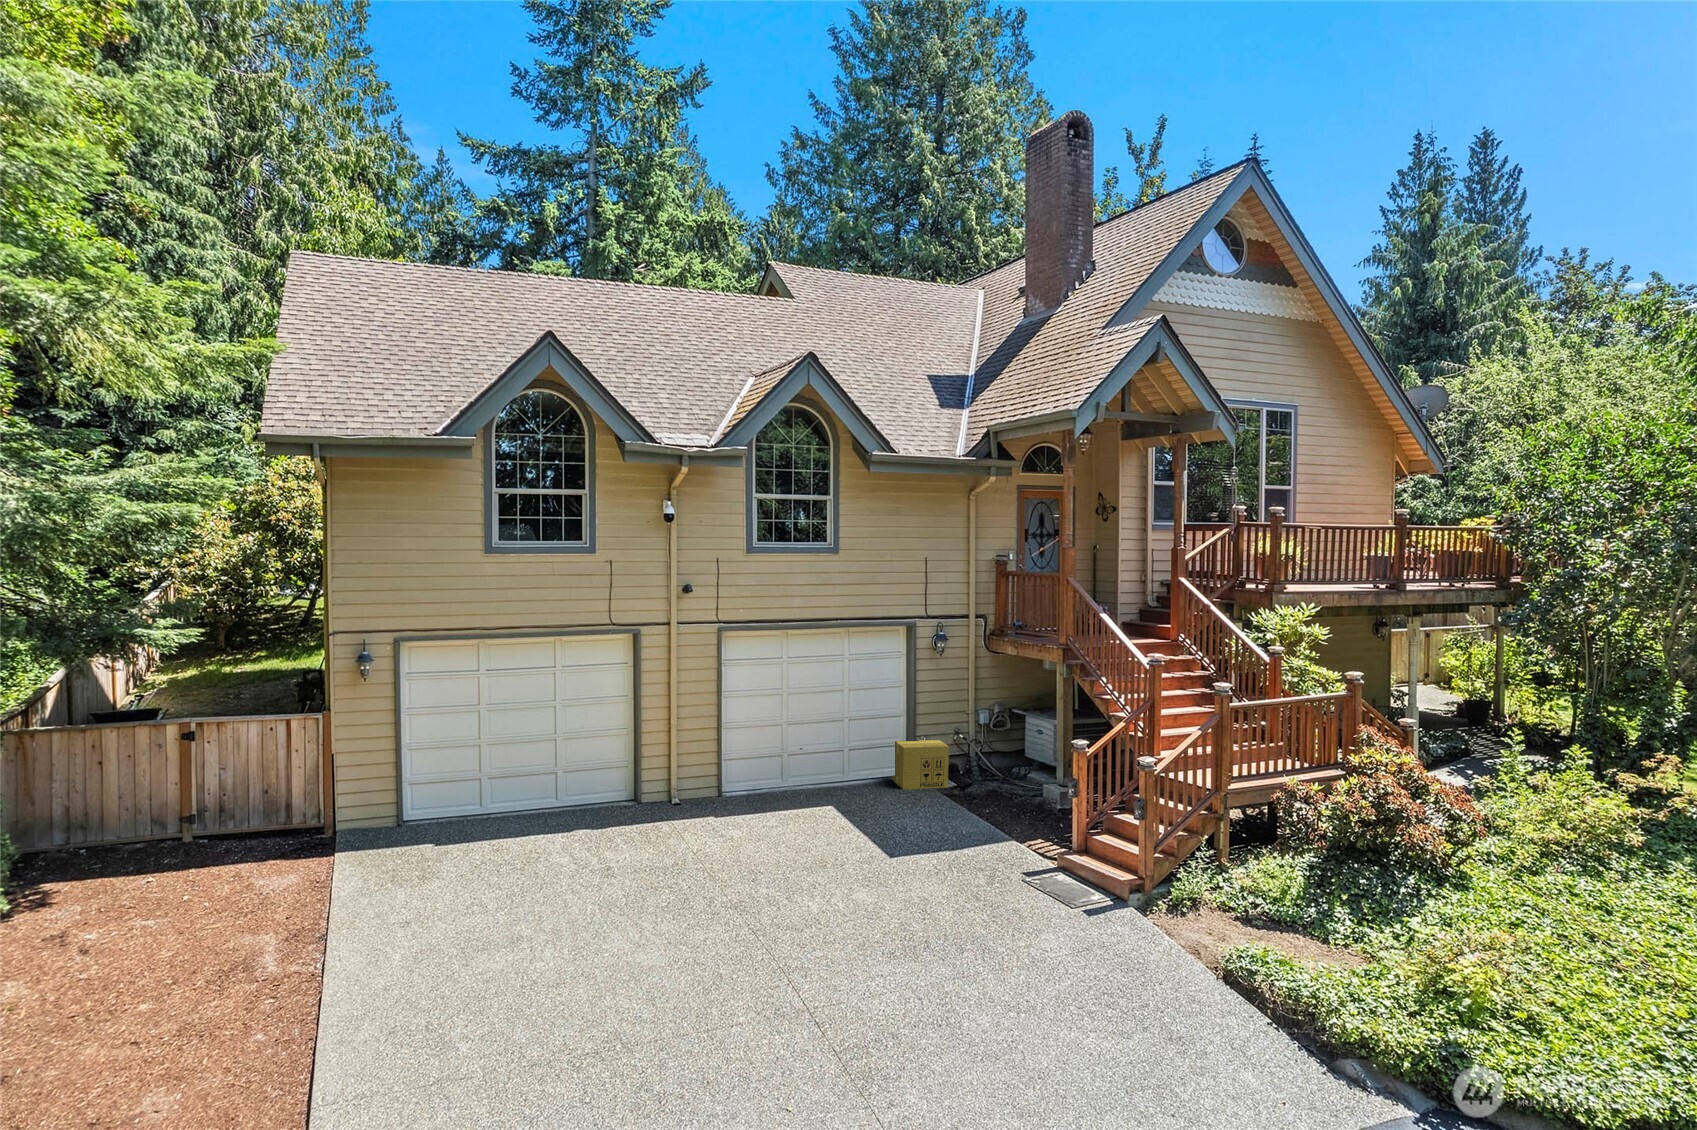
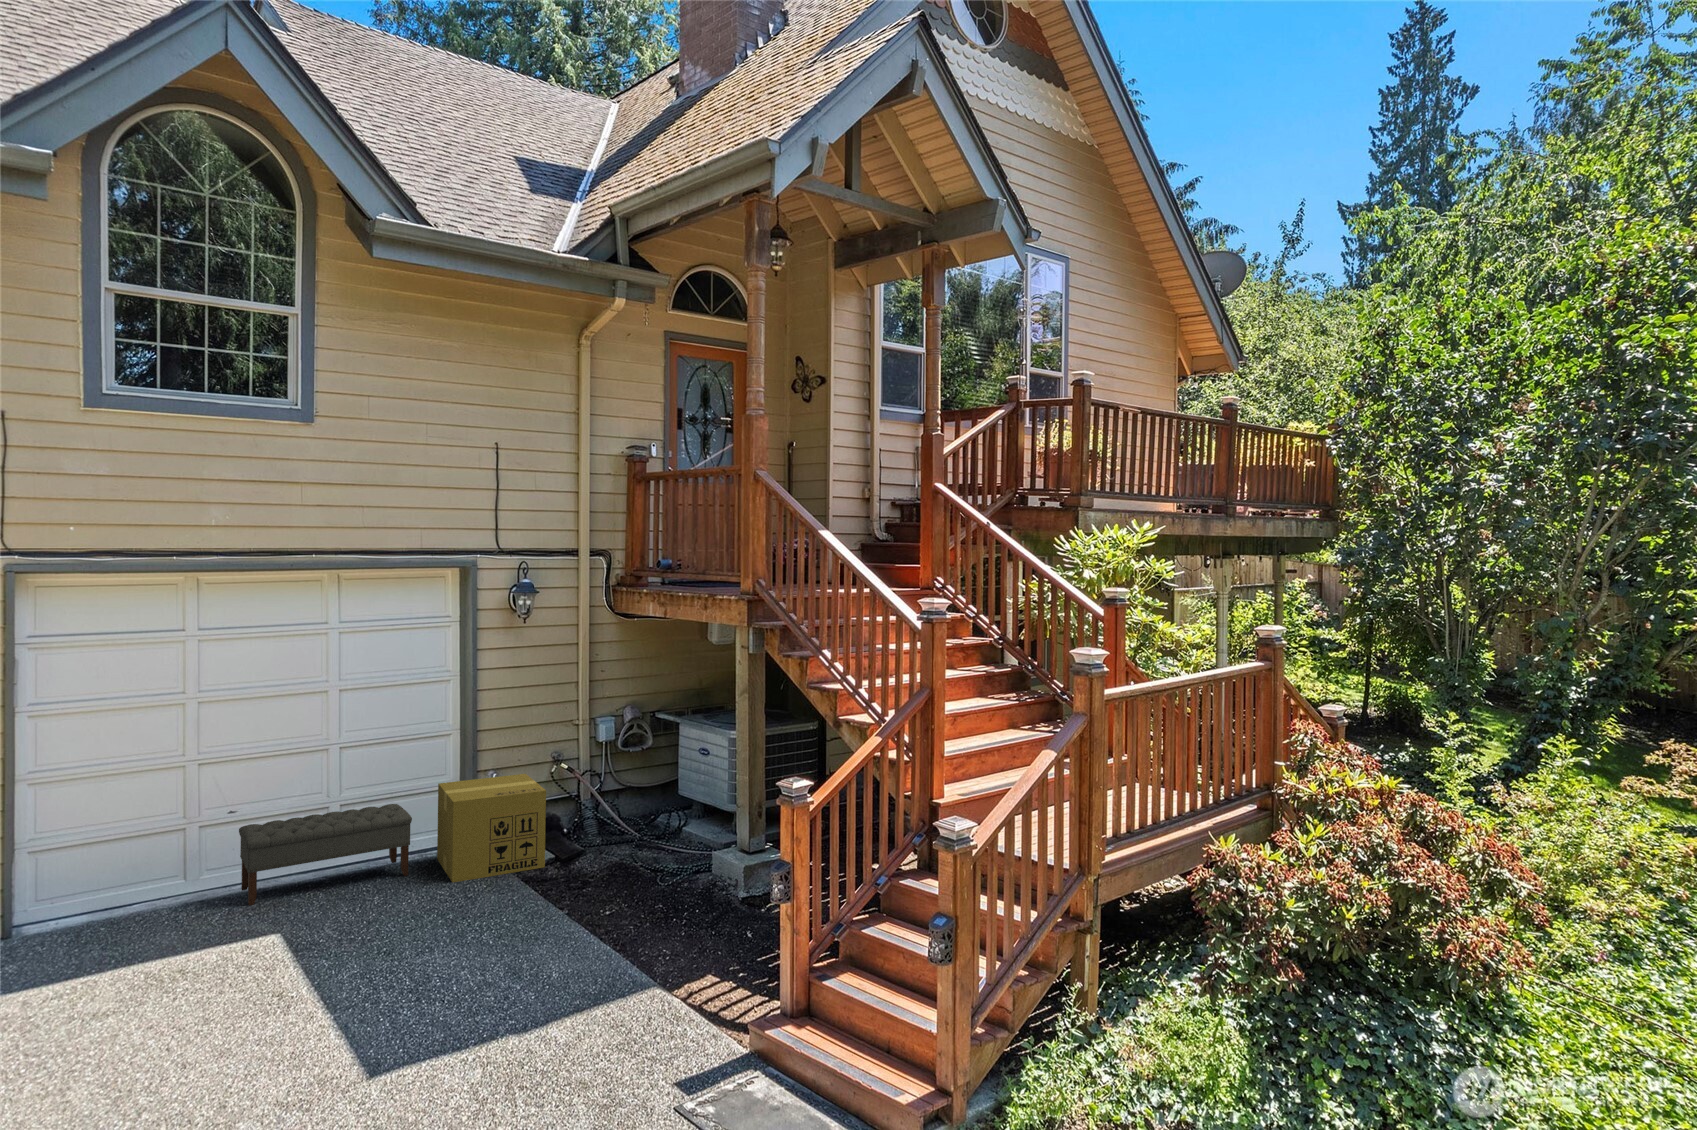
bench: none [805,748,882,789] -> present [239,804,412,906]

